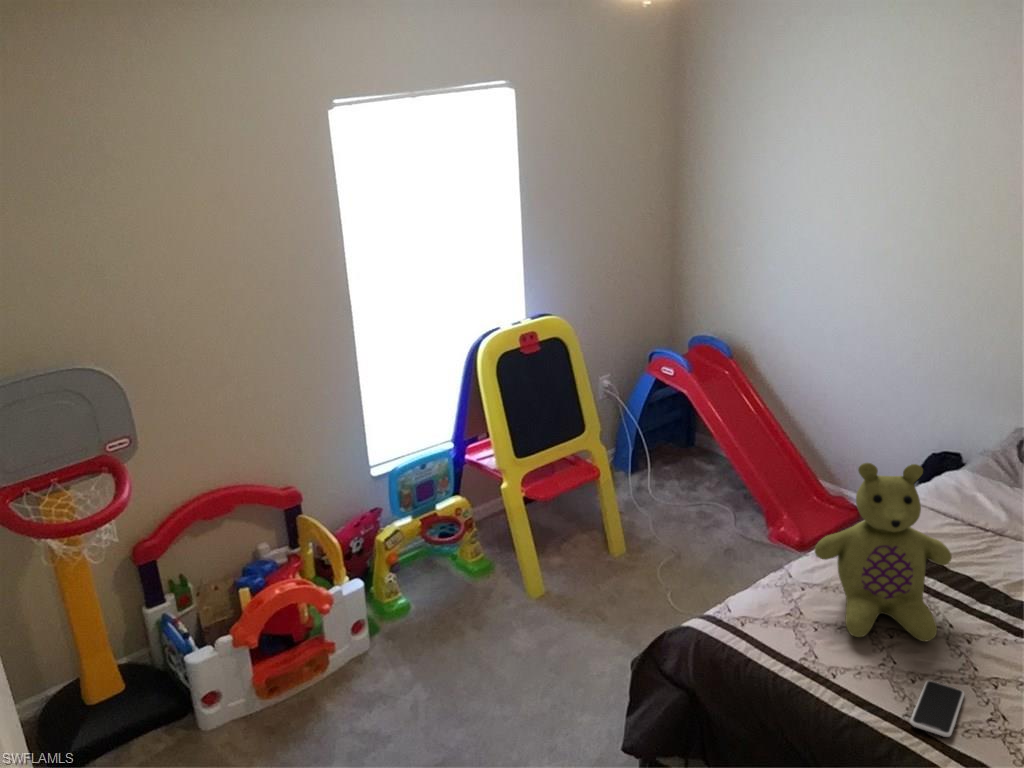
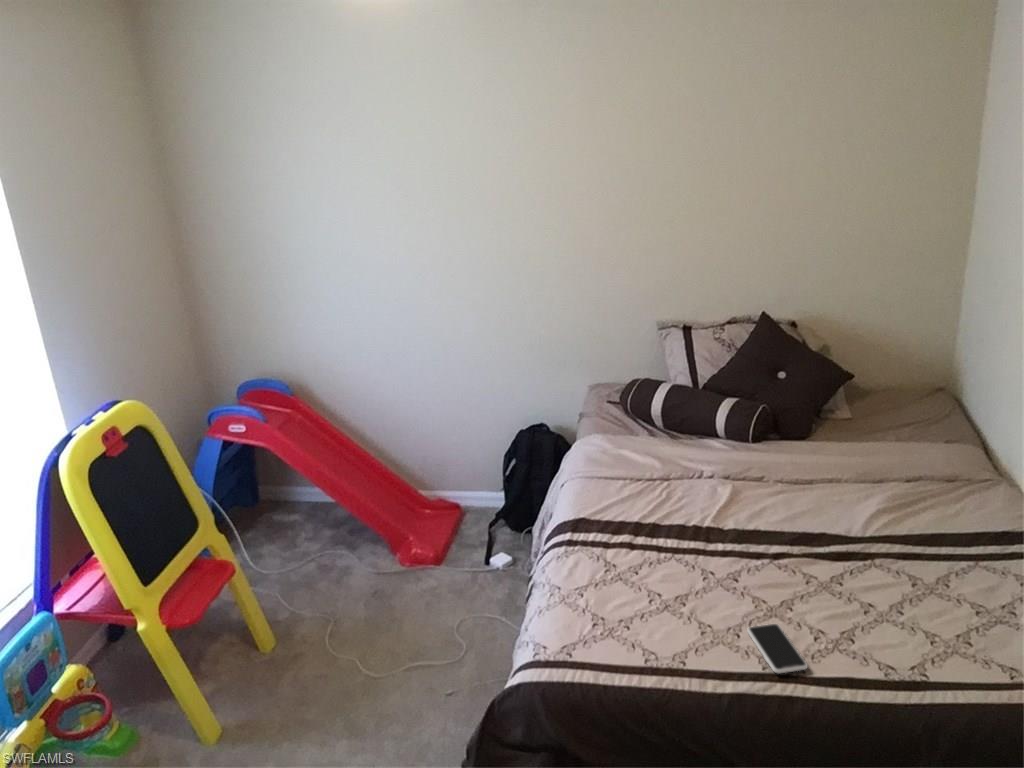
stuffed bear: present [815,463,952,641] -> none [593,435,721,618]

